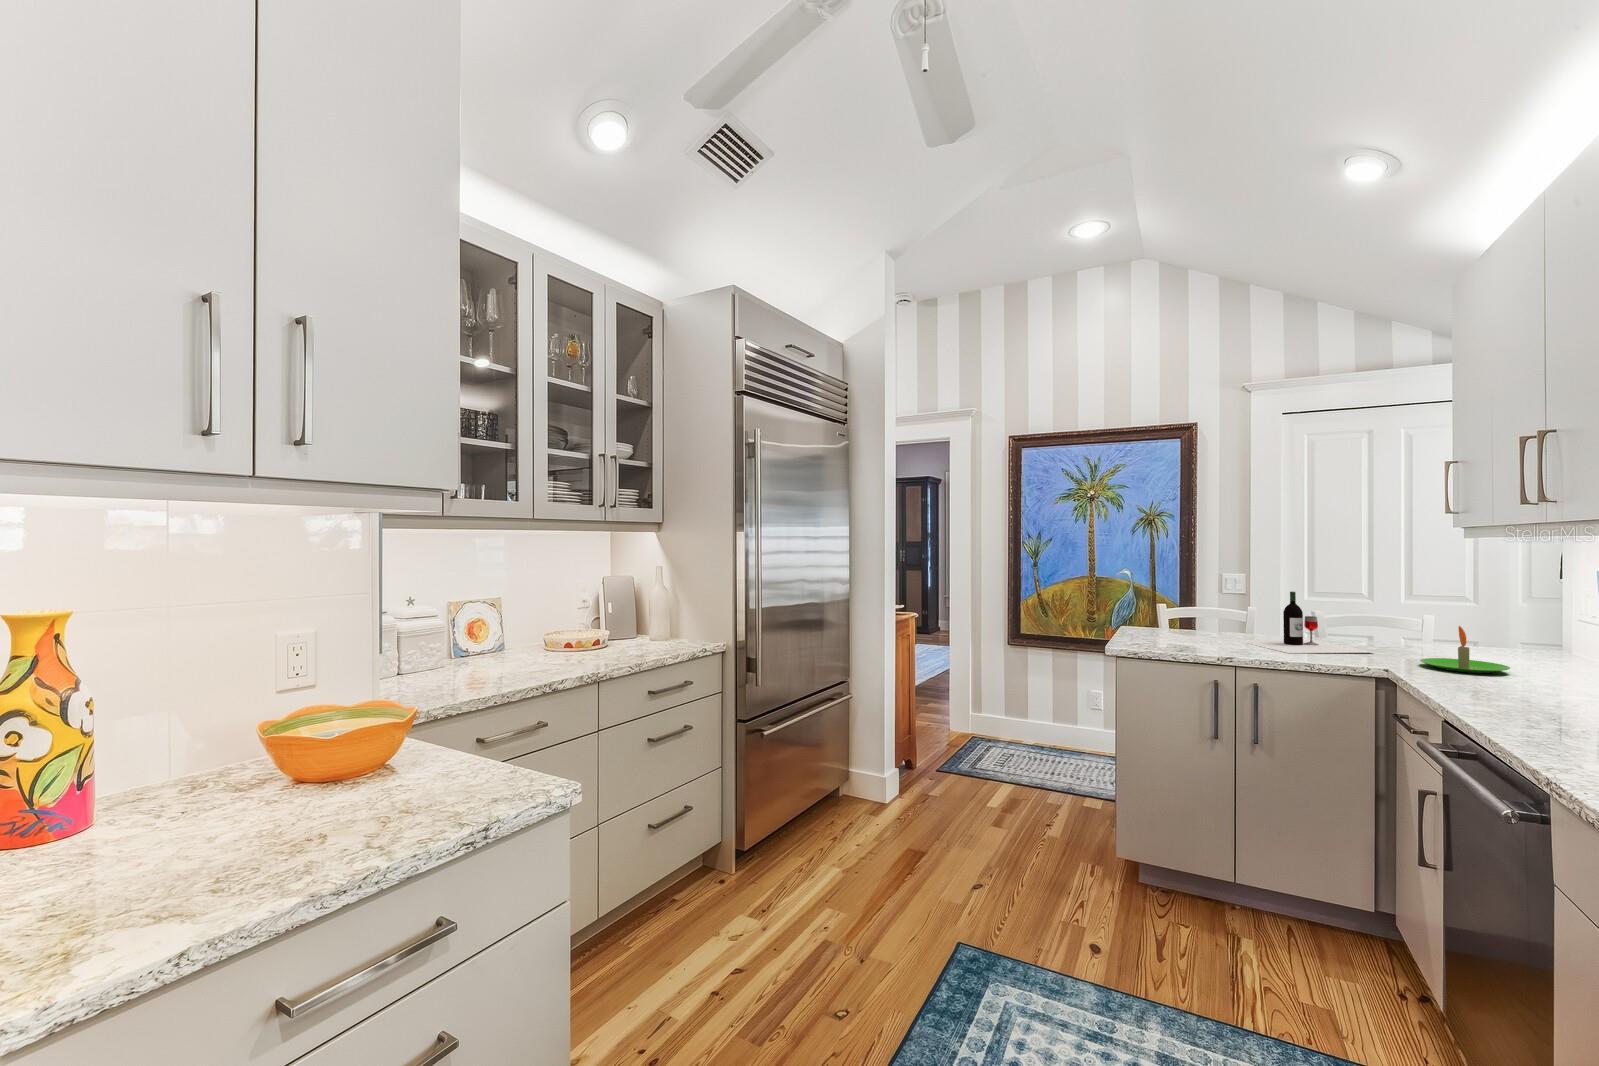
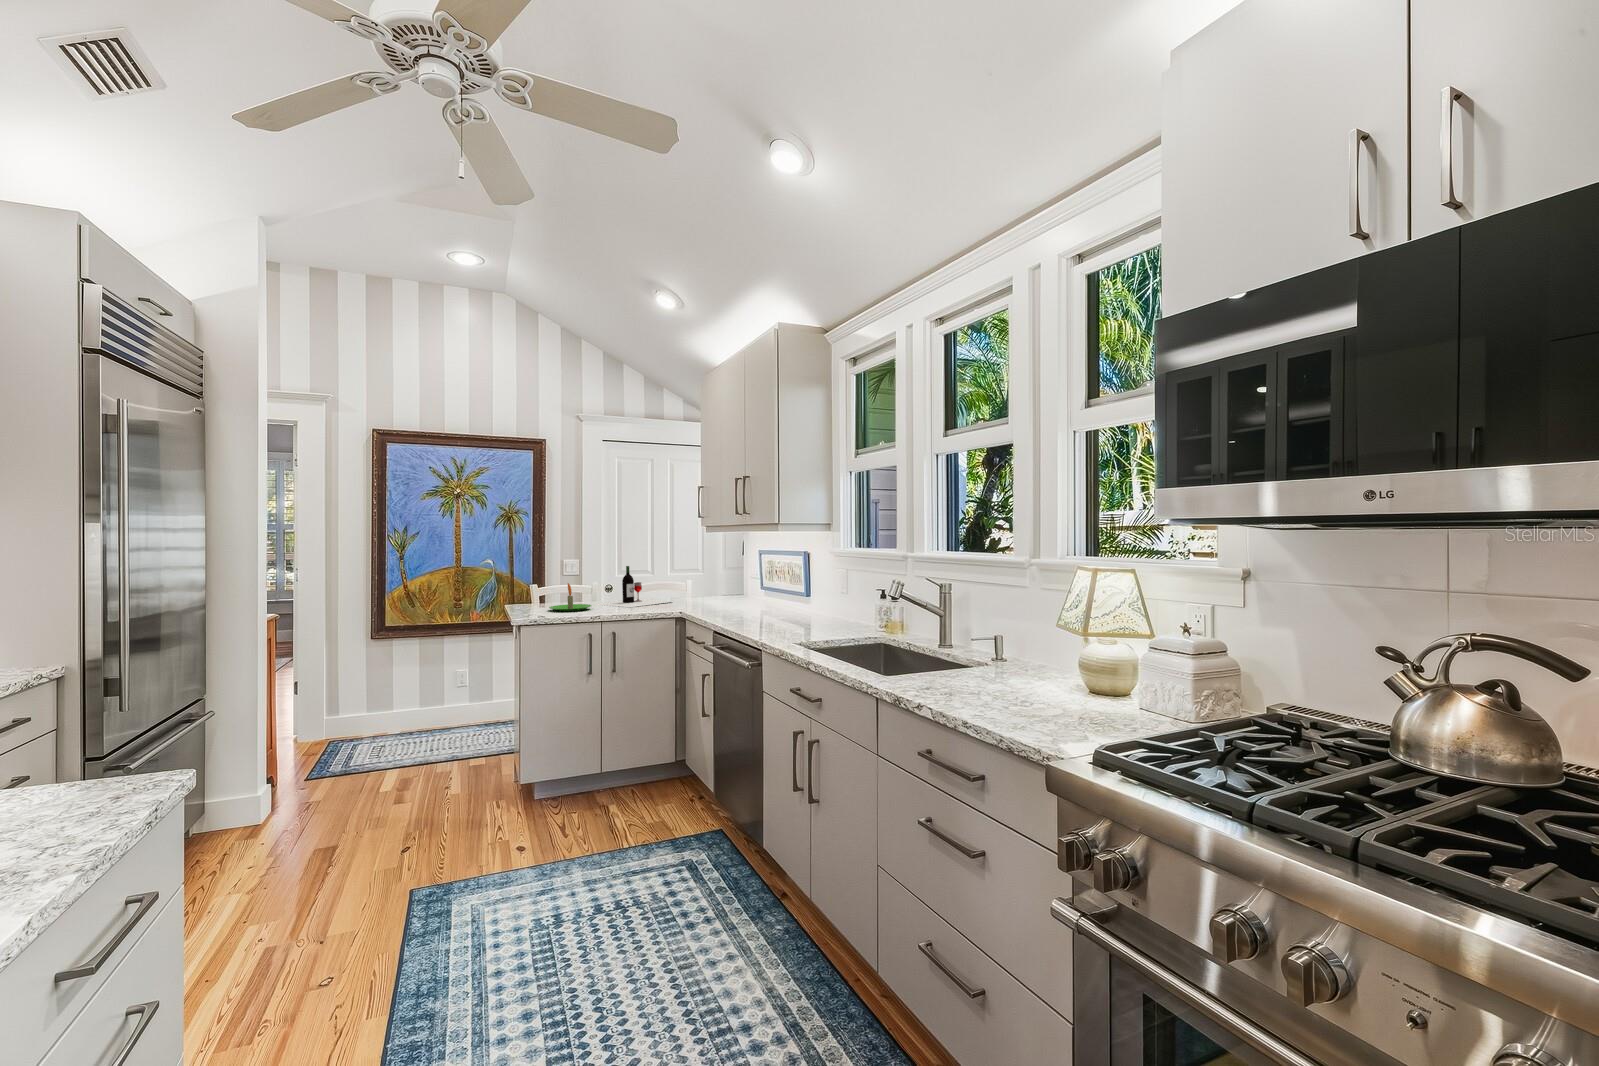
candle: present [1420,626,1510,673] -> present [549,583,592,611]

